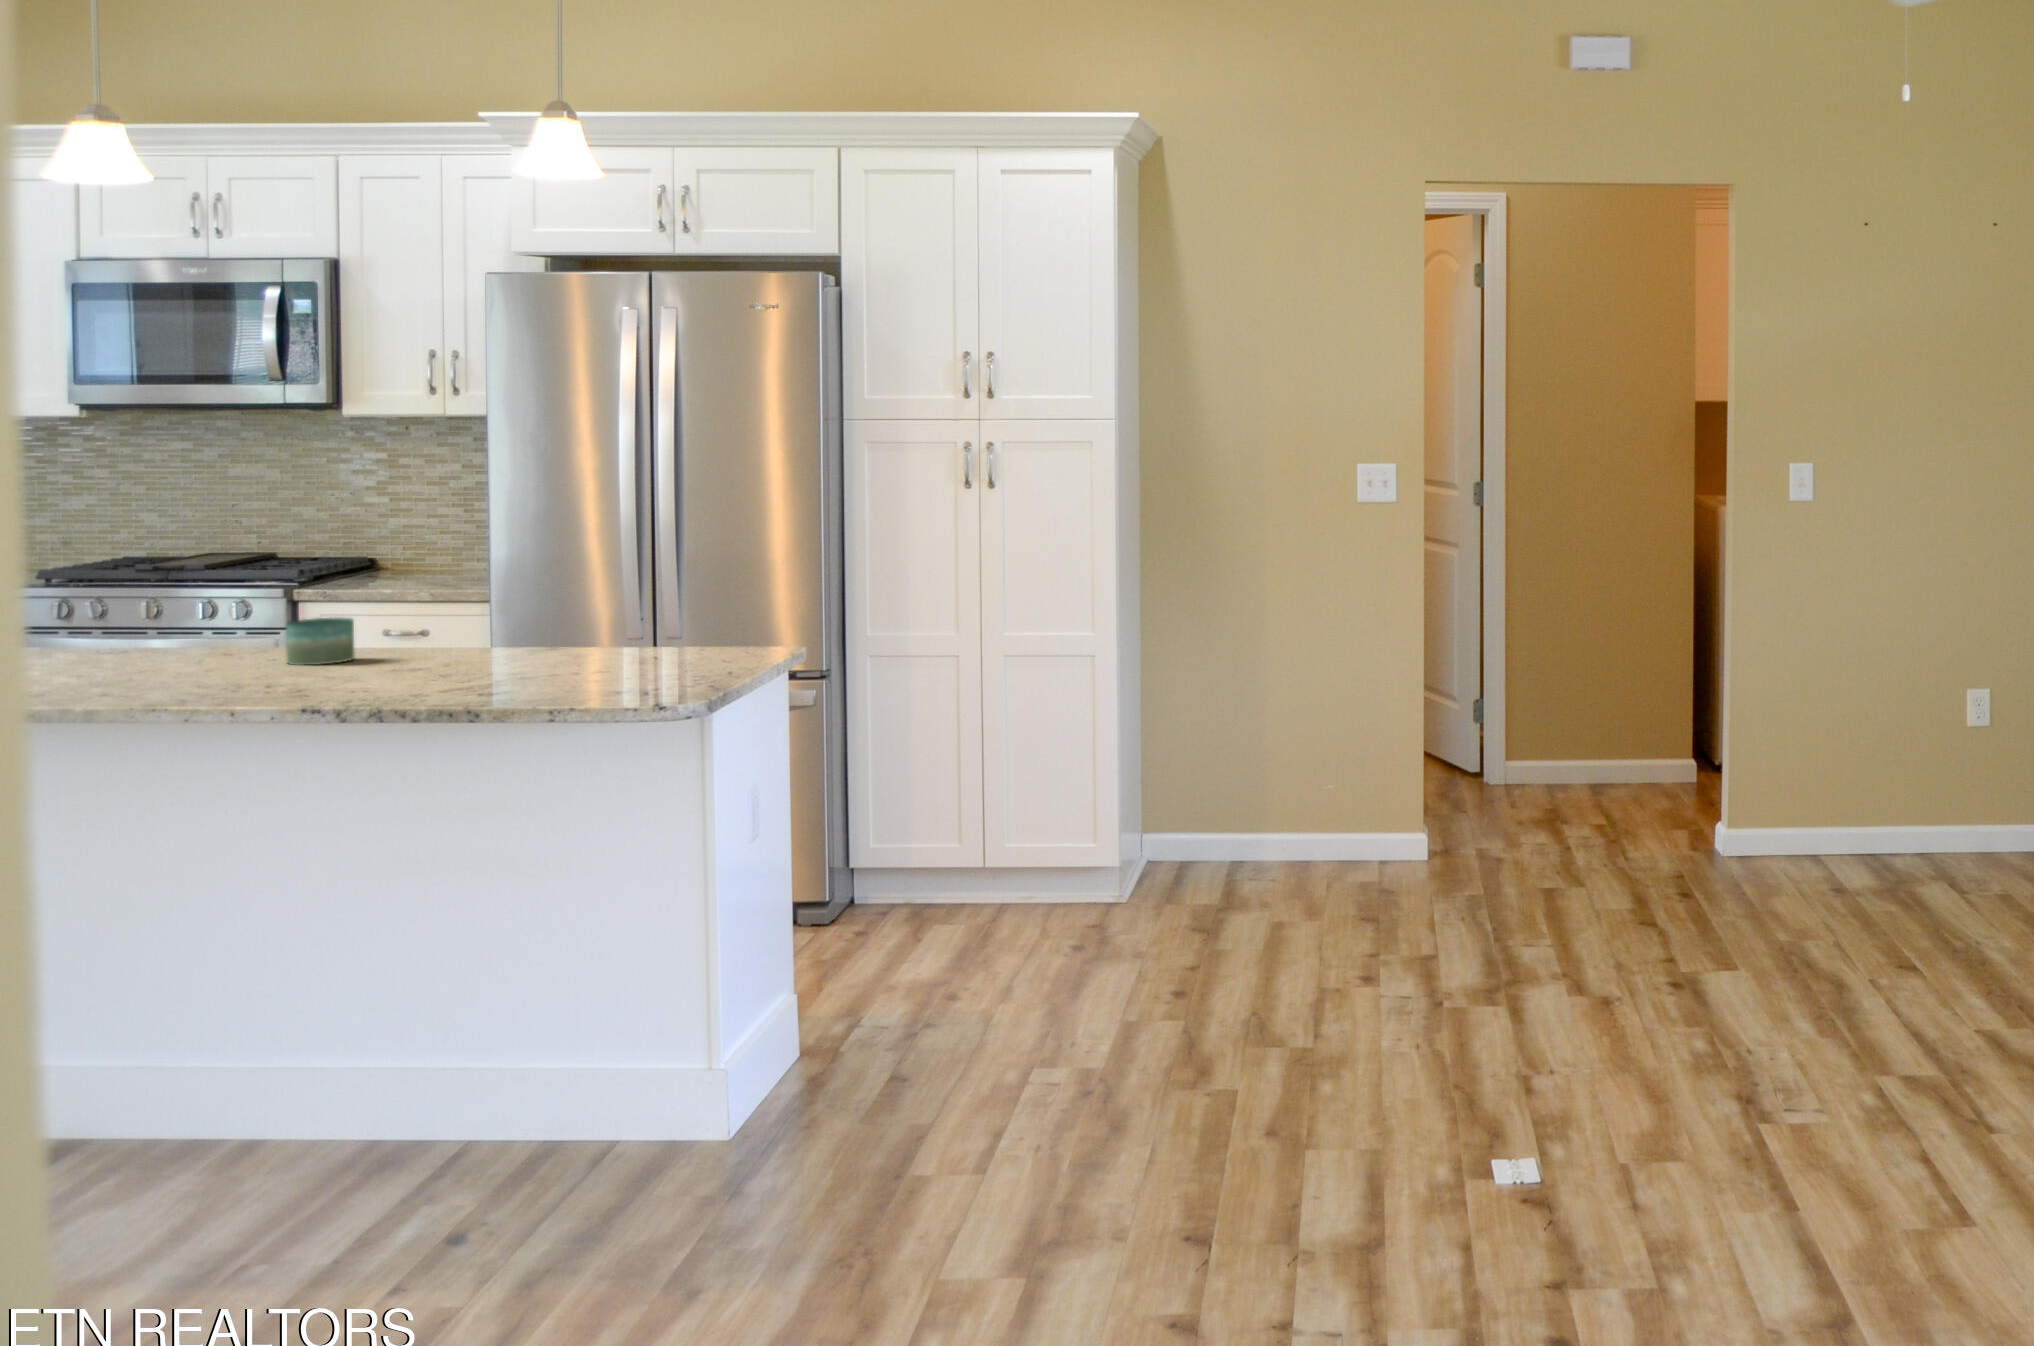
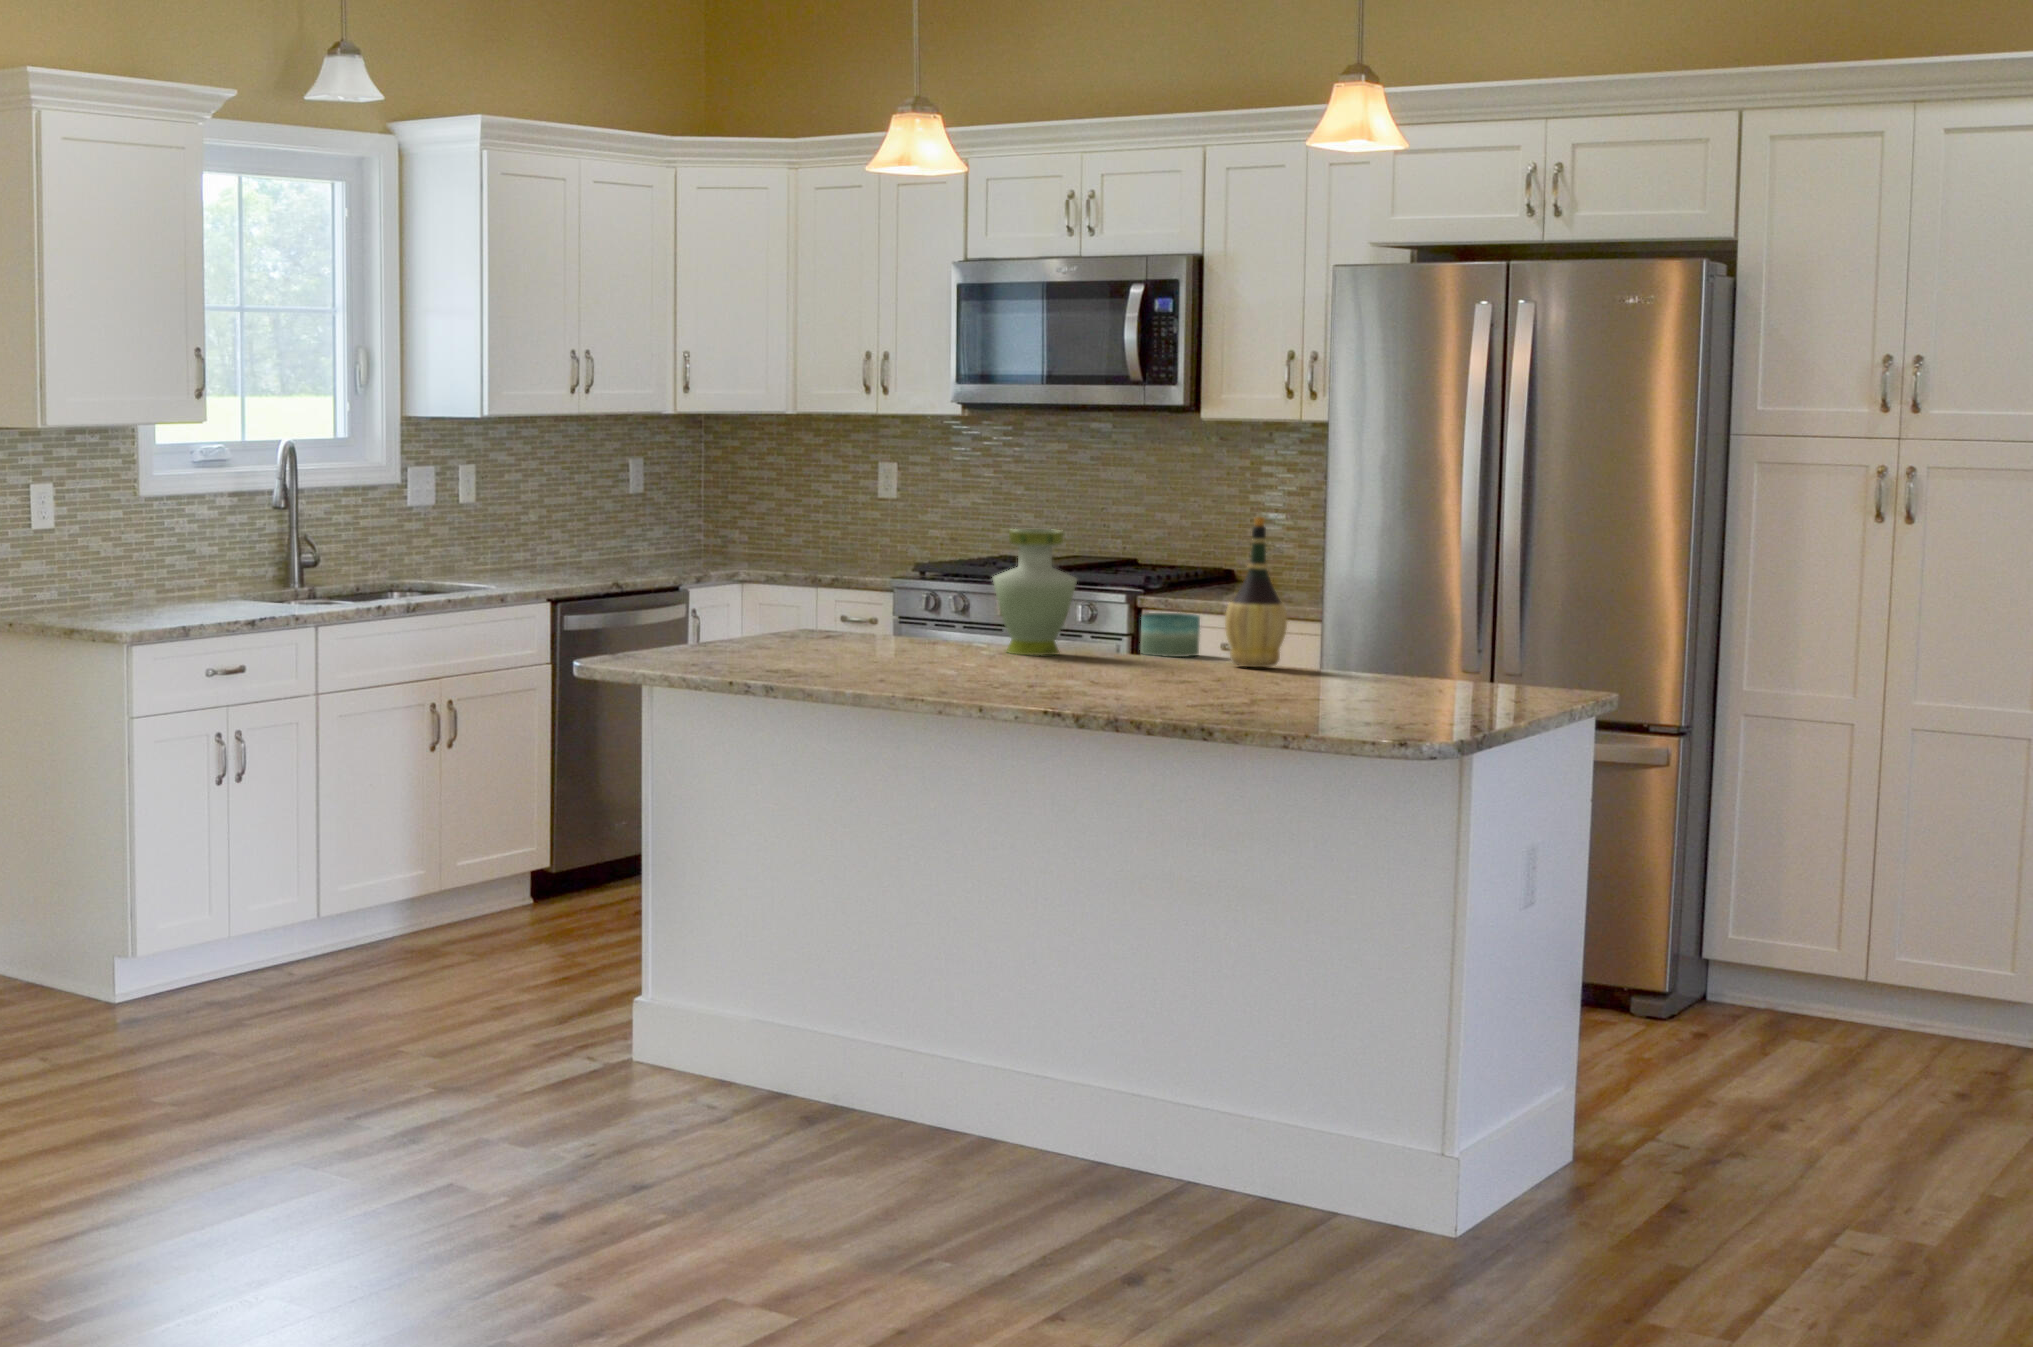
wine bottle: none [381,517,450,670] -> present [1225,517,1287,667]
vase: none [97,543,205,682] -> present [993,529,1077,656]

